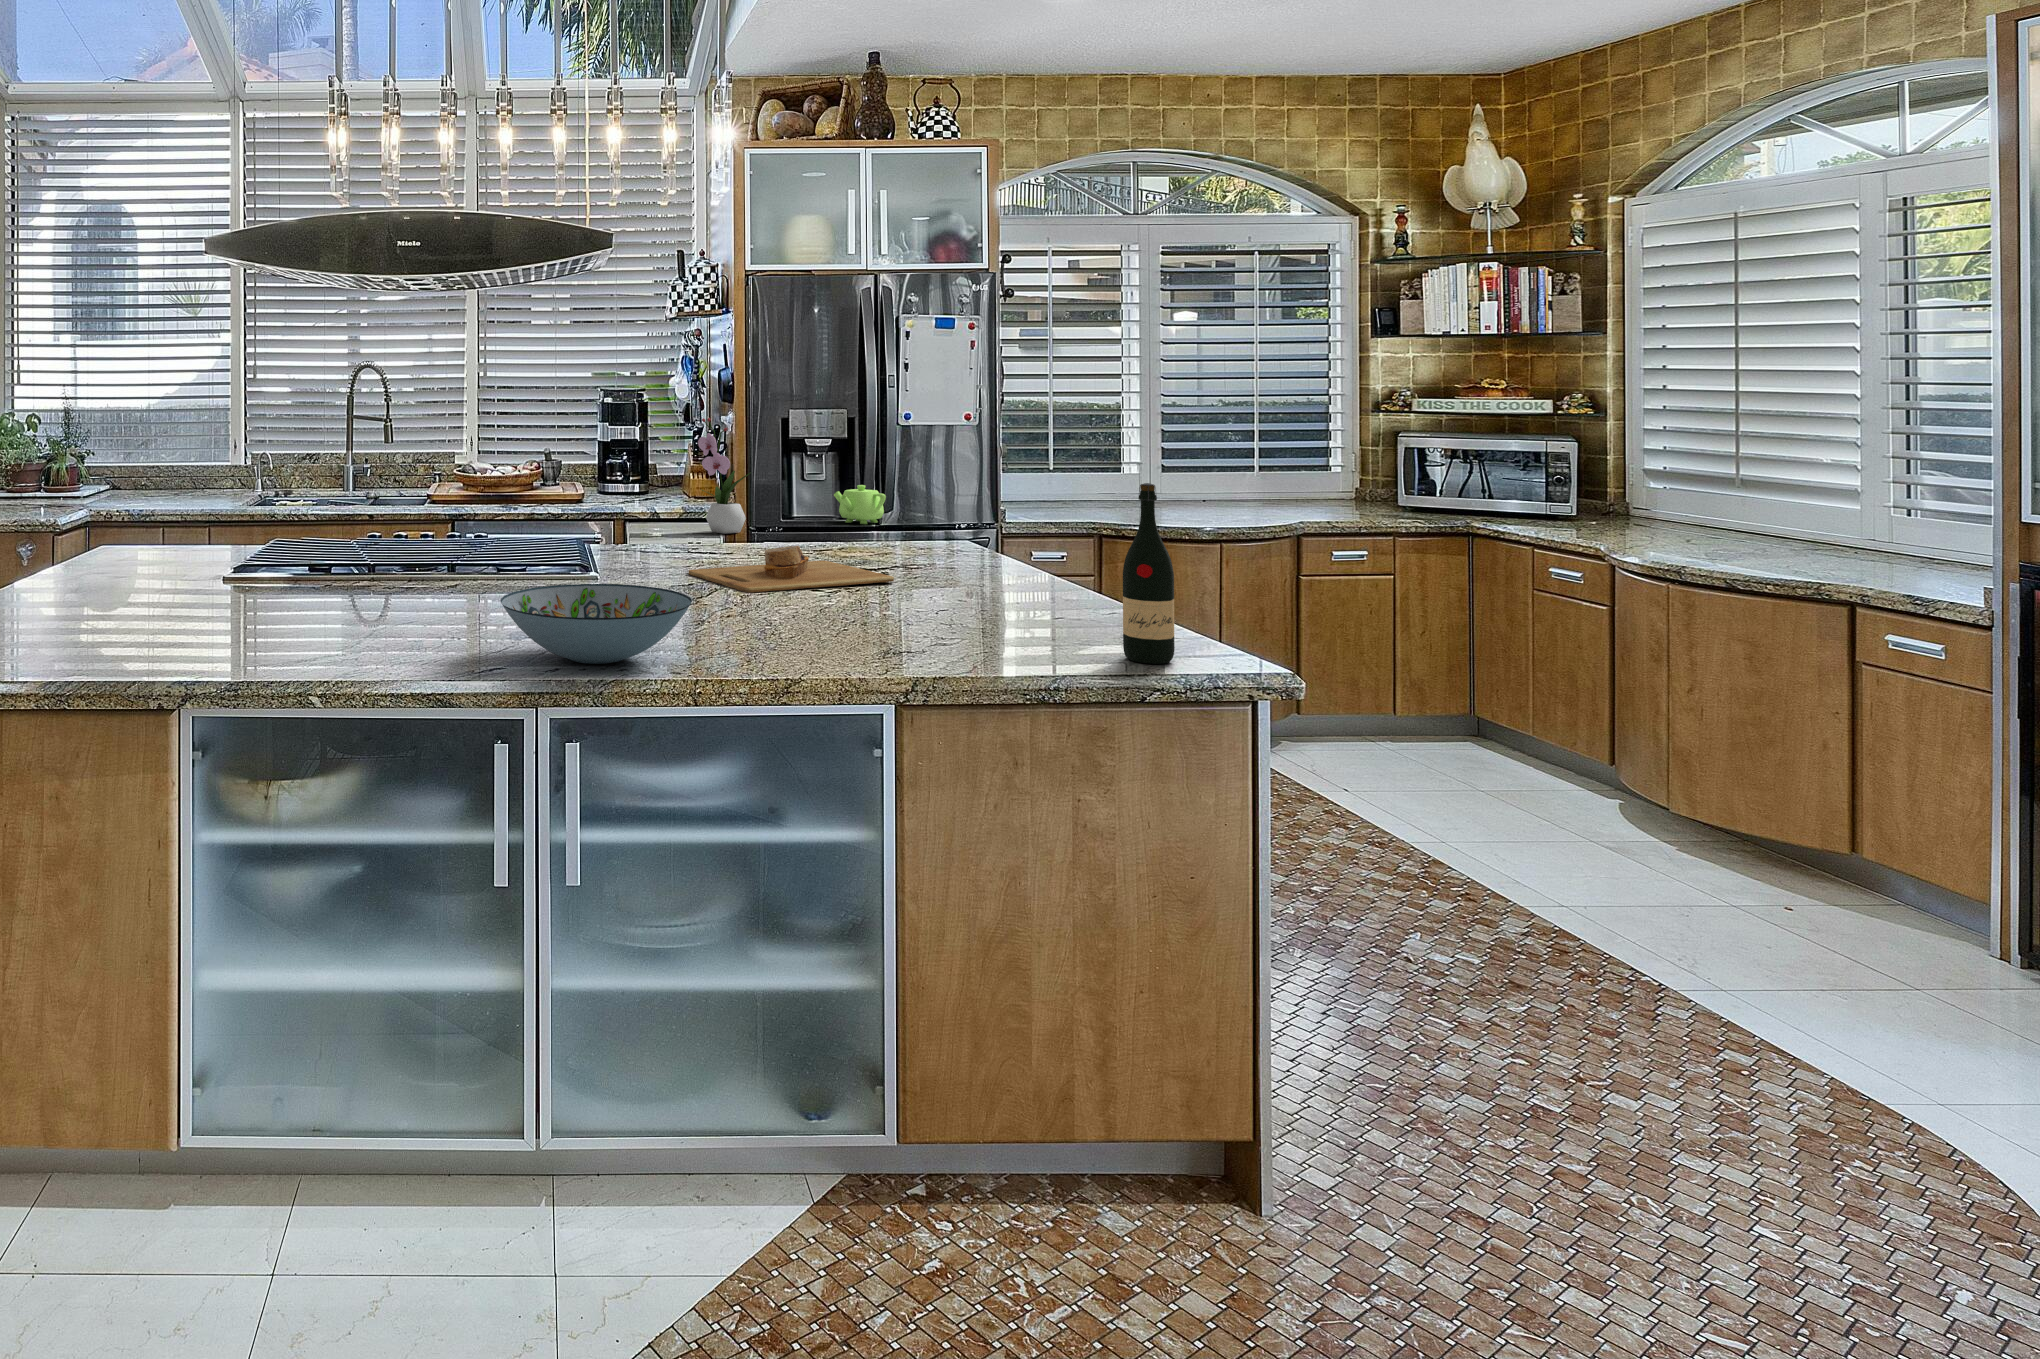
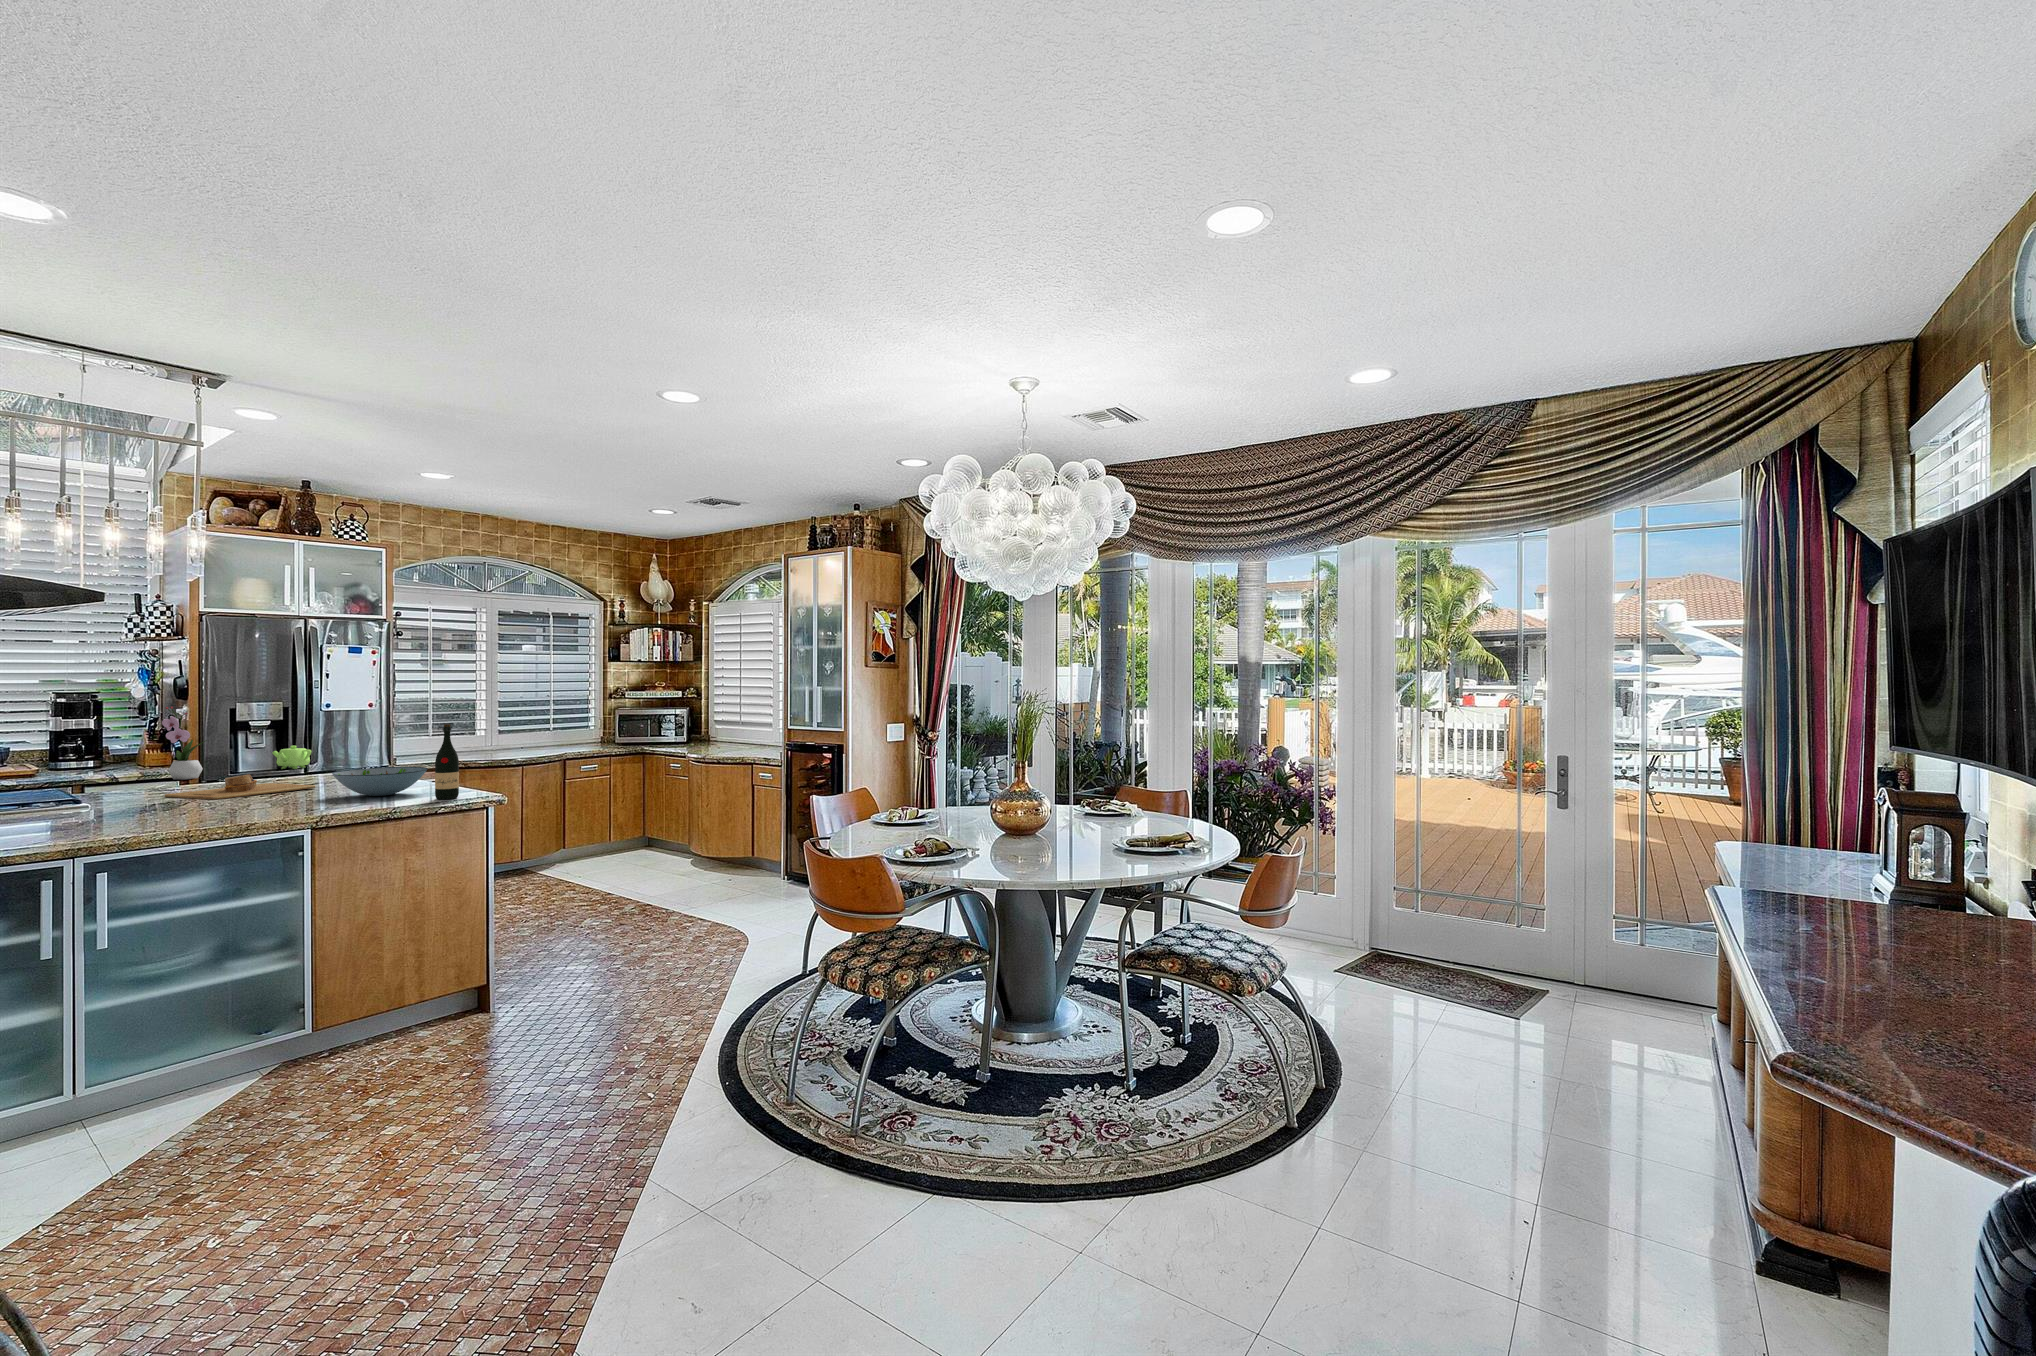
decorative bowl: present [501,584,692,664] -> present [332,767,428,796]

